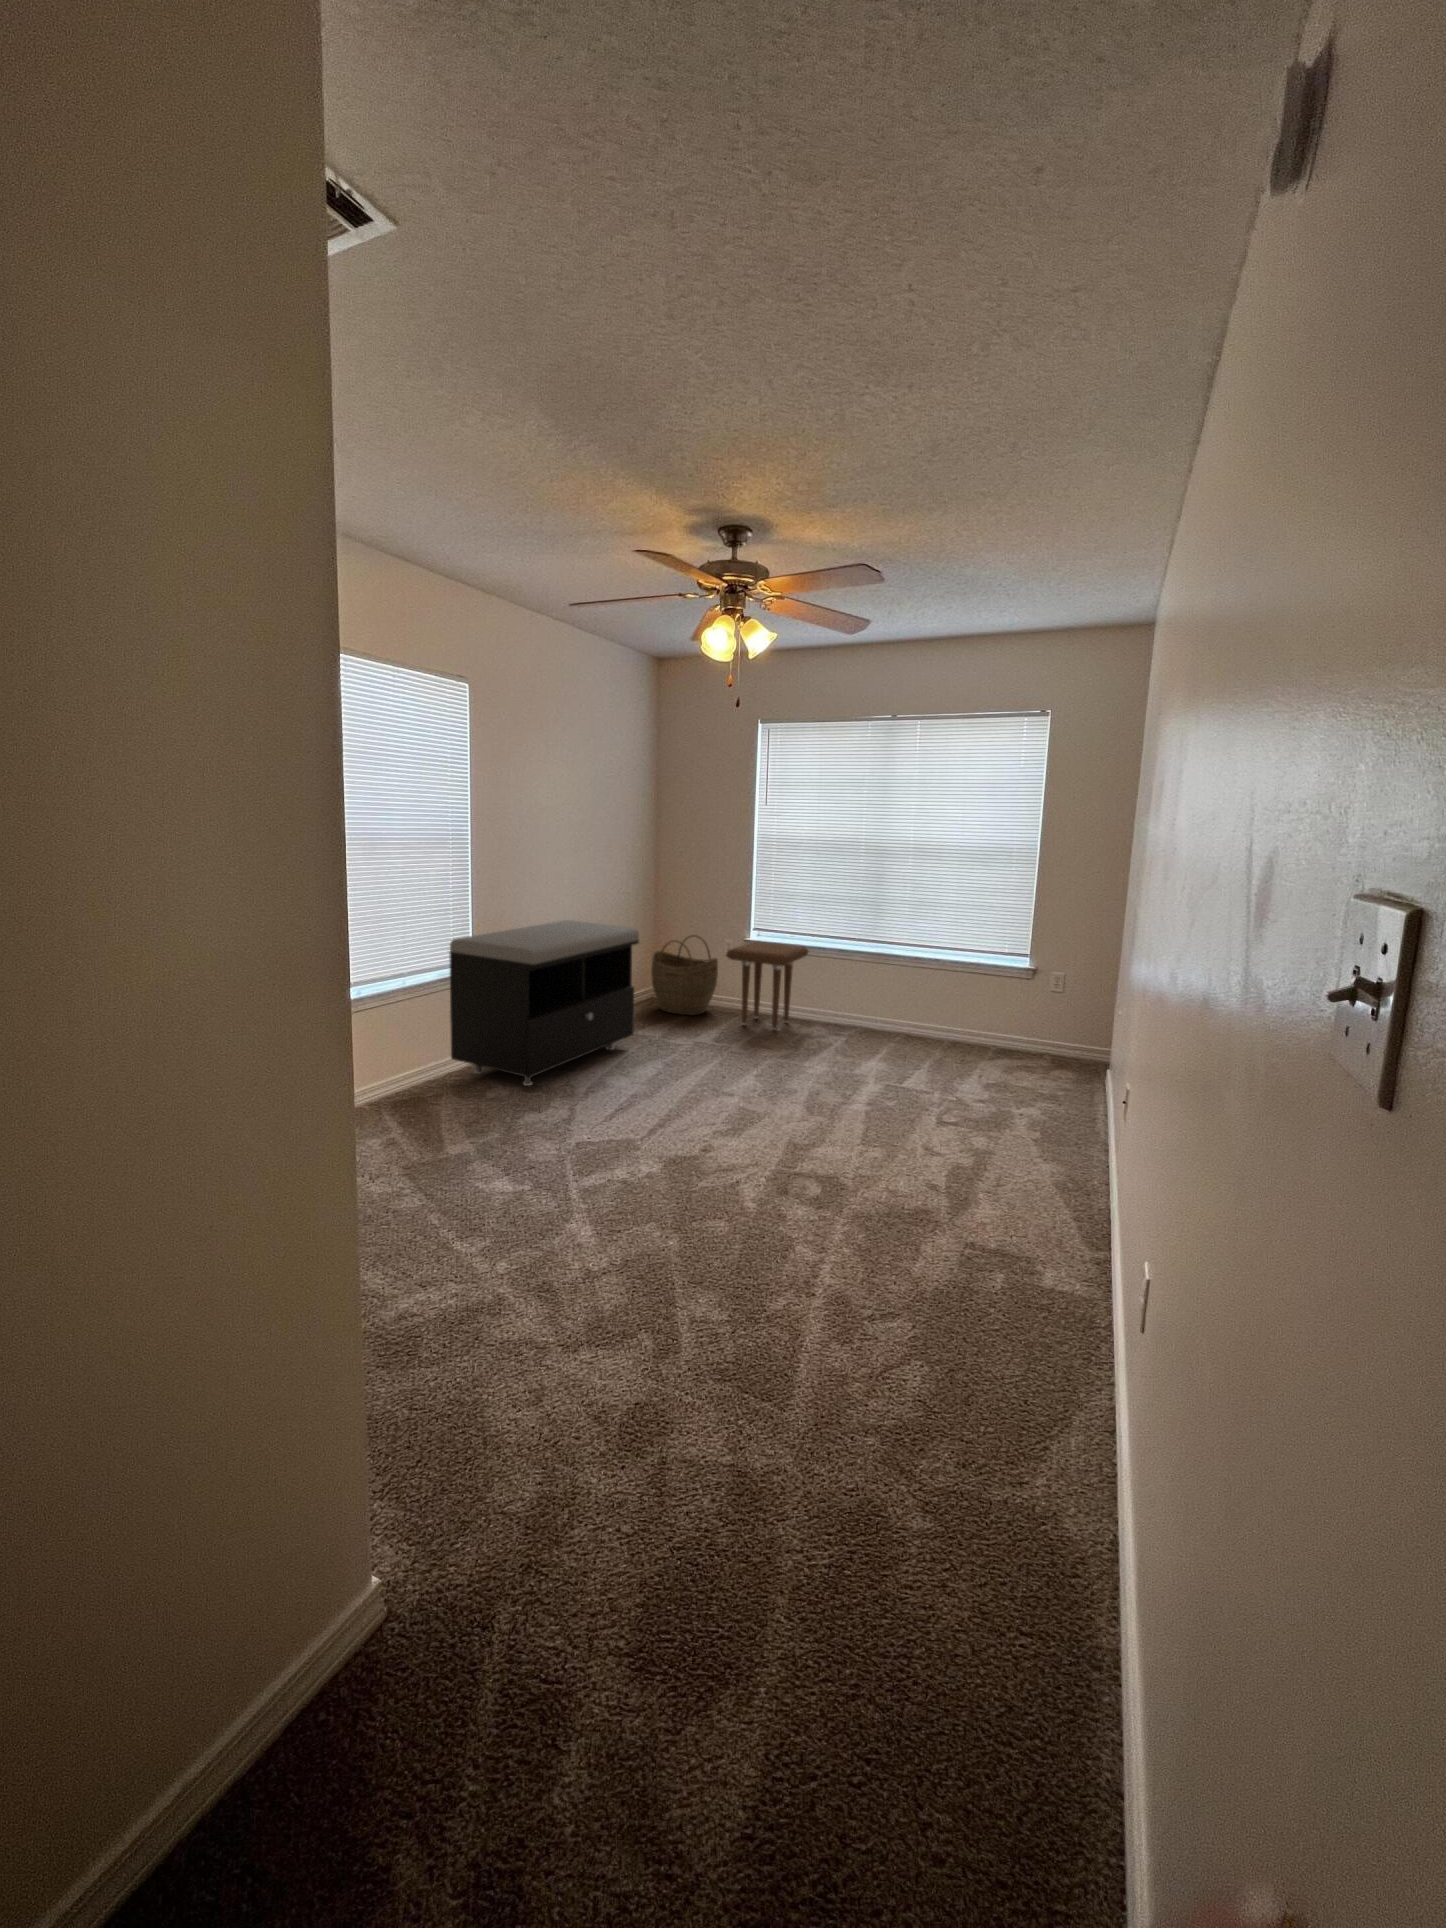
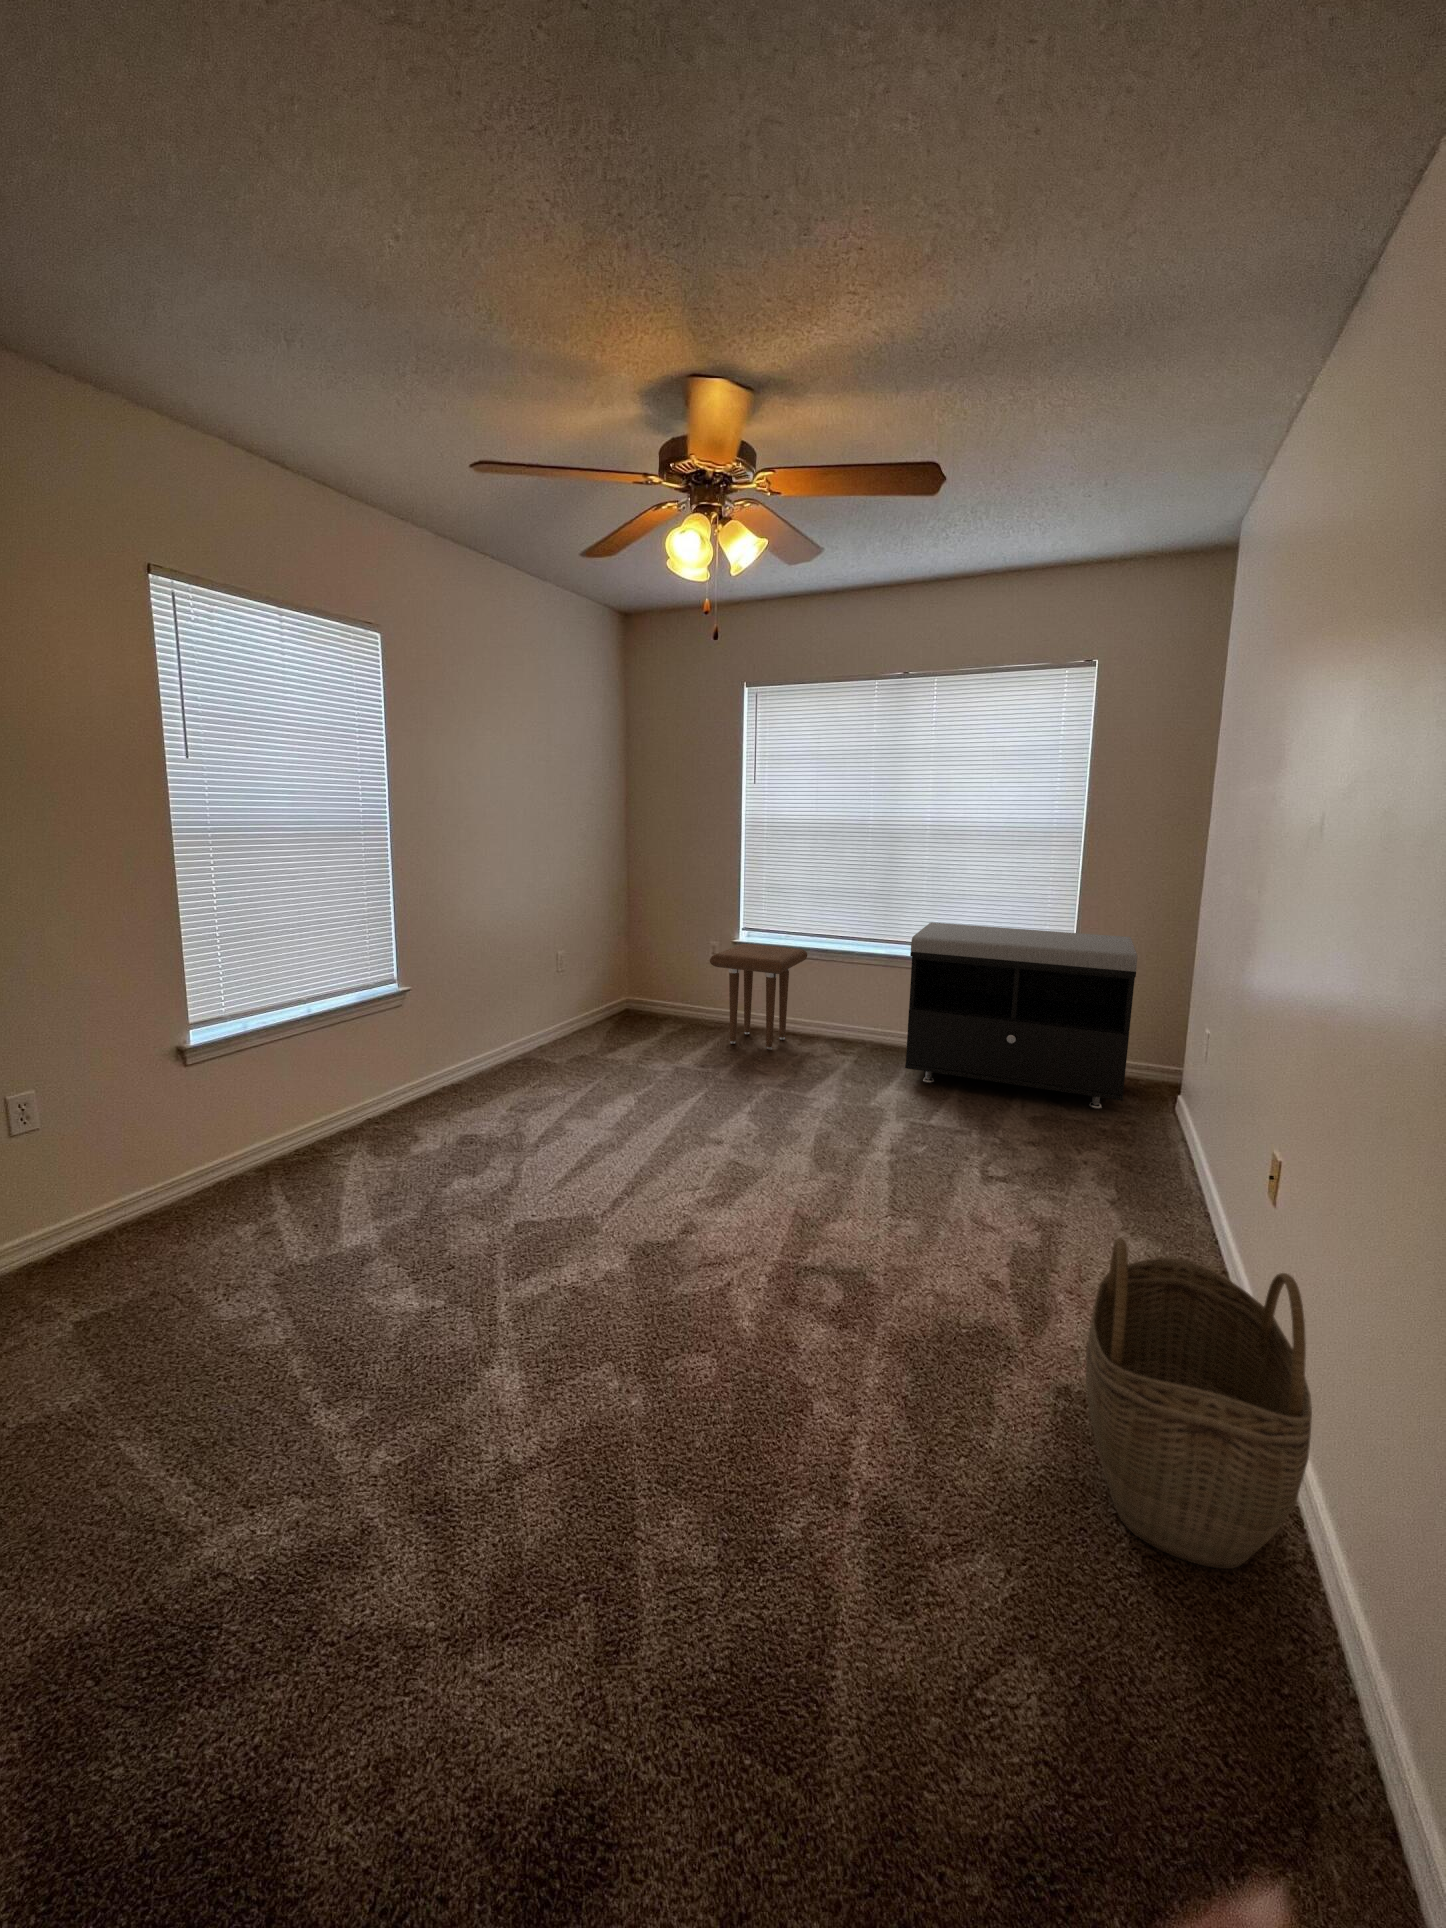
storage bench: present [449,920,639,1086] -> present [905,922,1137,1109]
woven basket: present [651,935,718,1015] -> present [1086,1238,1312,1569]

